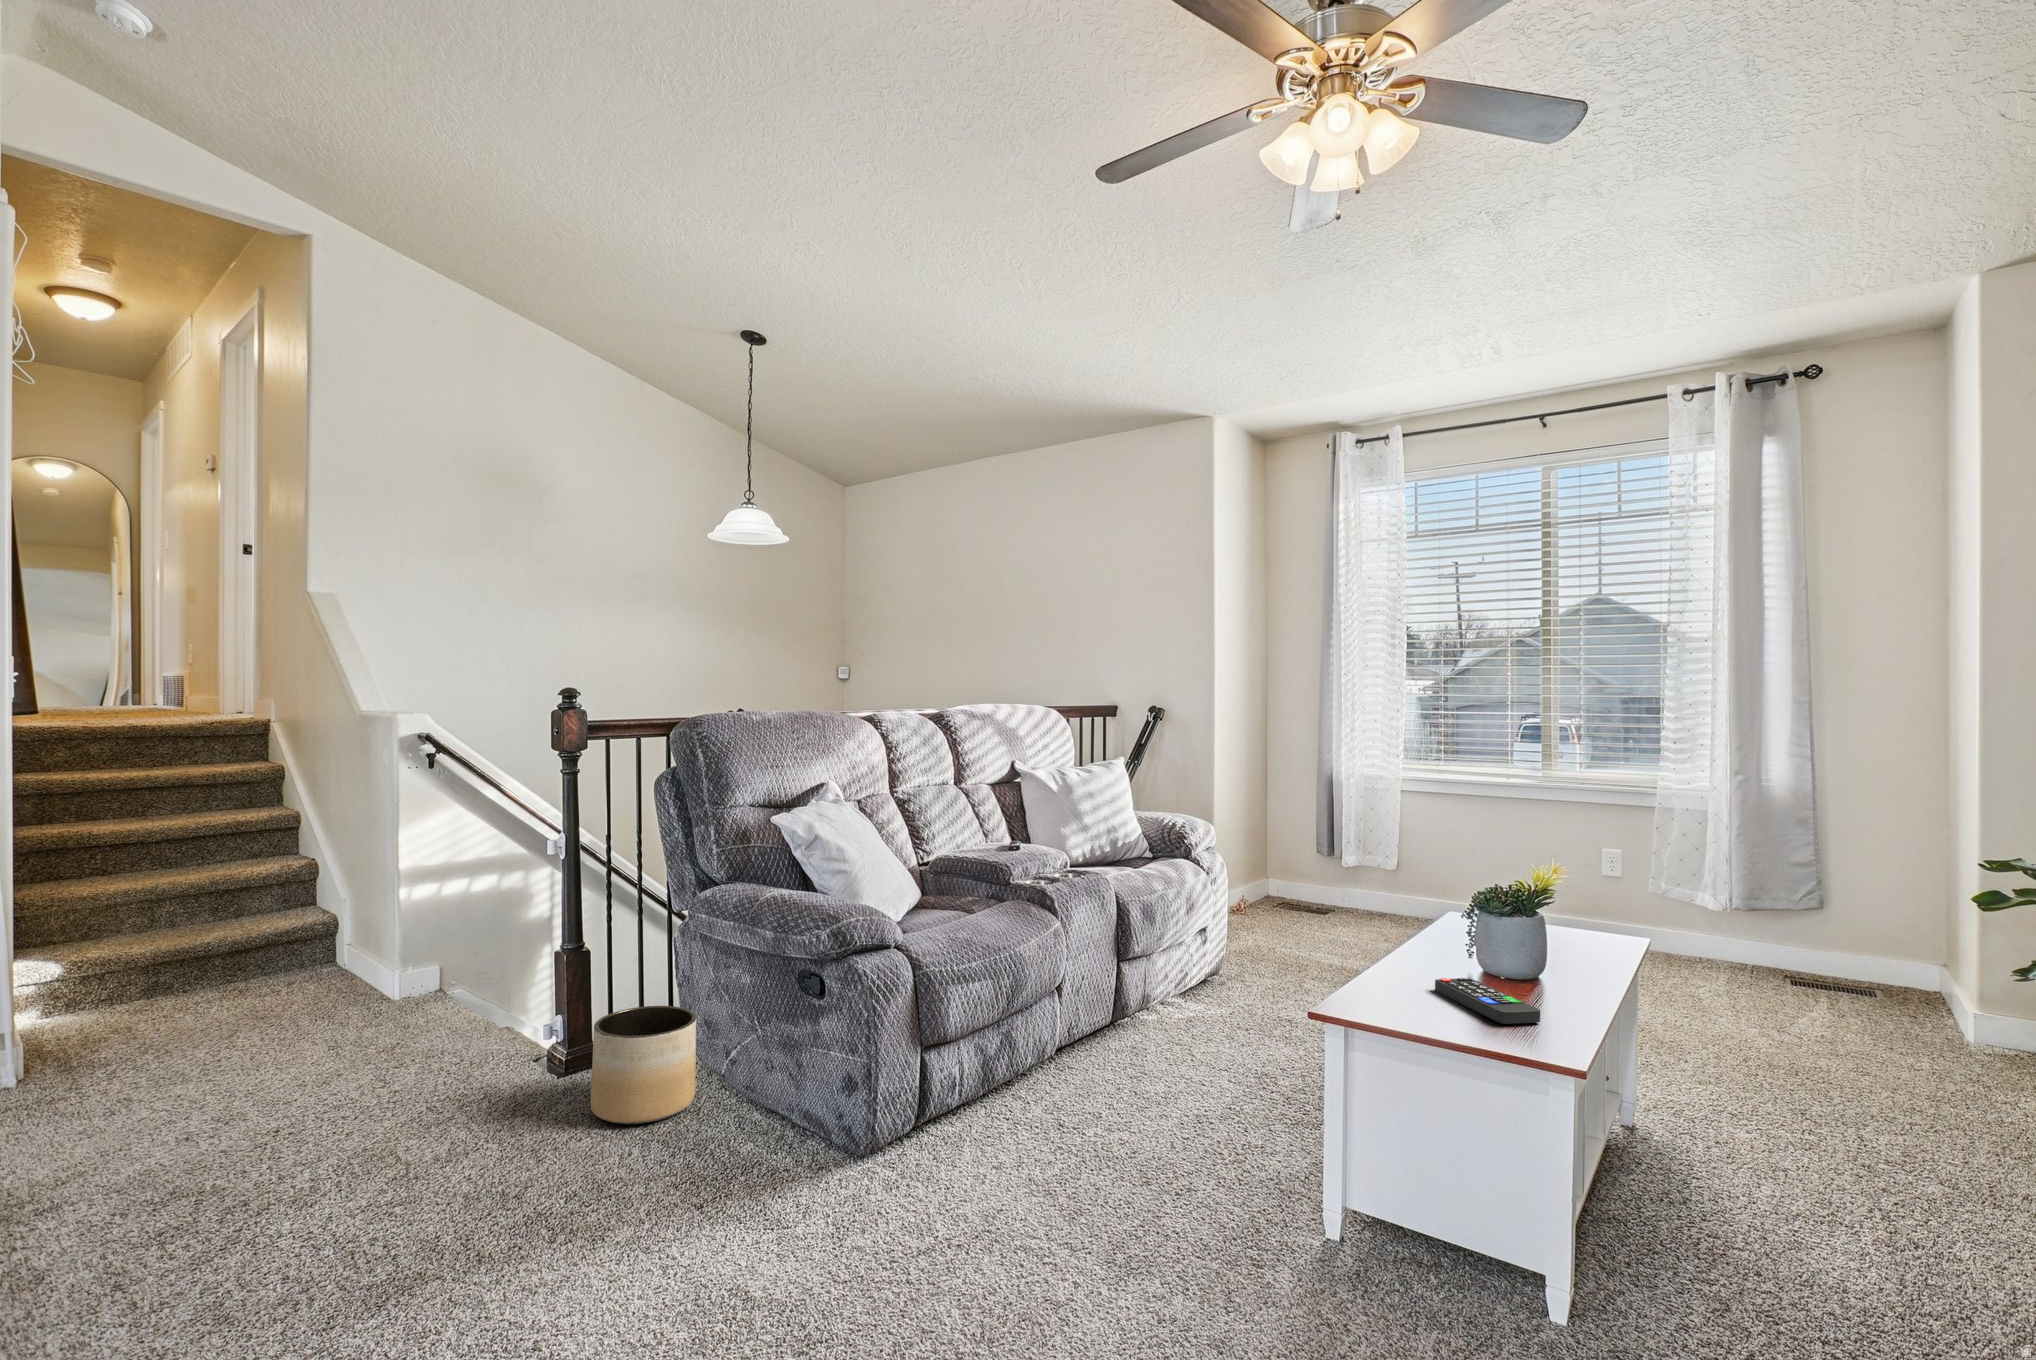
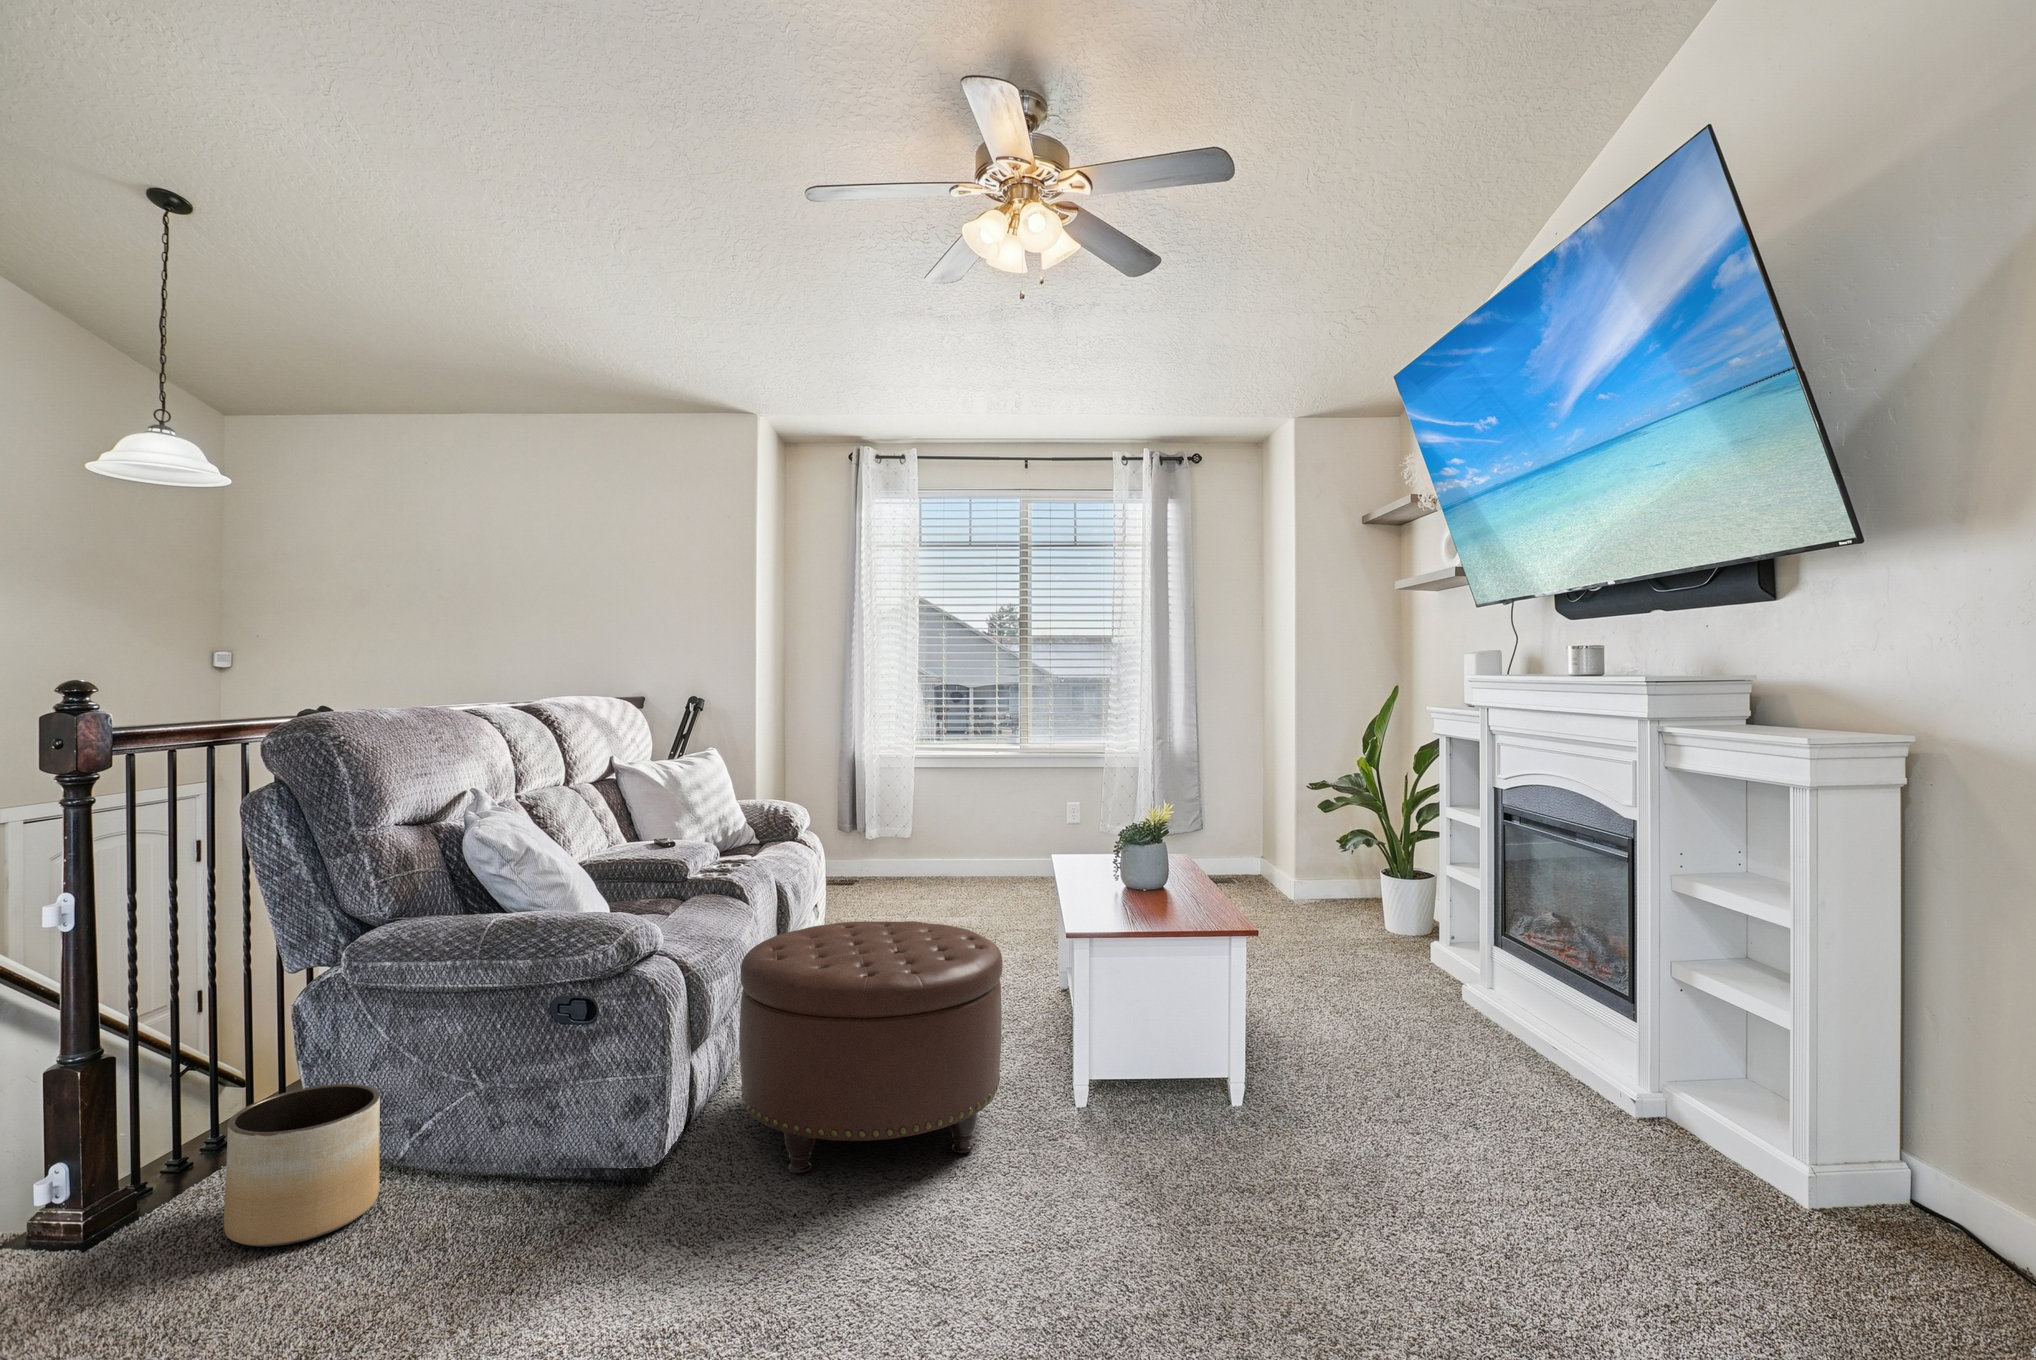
ottoman: none [945,948,1232,1244] -> present [739,921,1002,1173]
remote control: present [1435,978,1540,1024] -> none [1119,893,1199,917]

